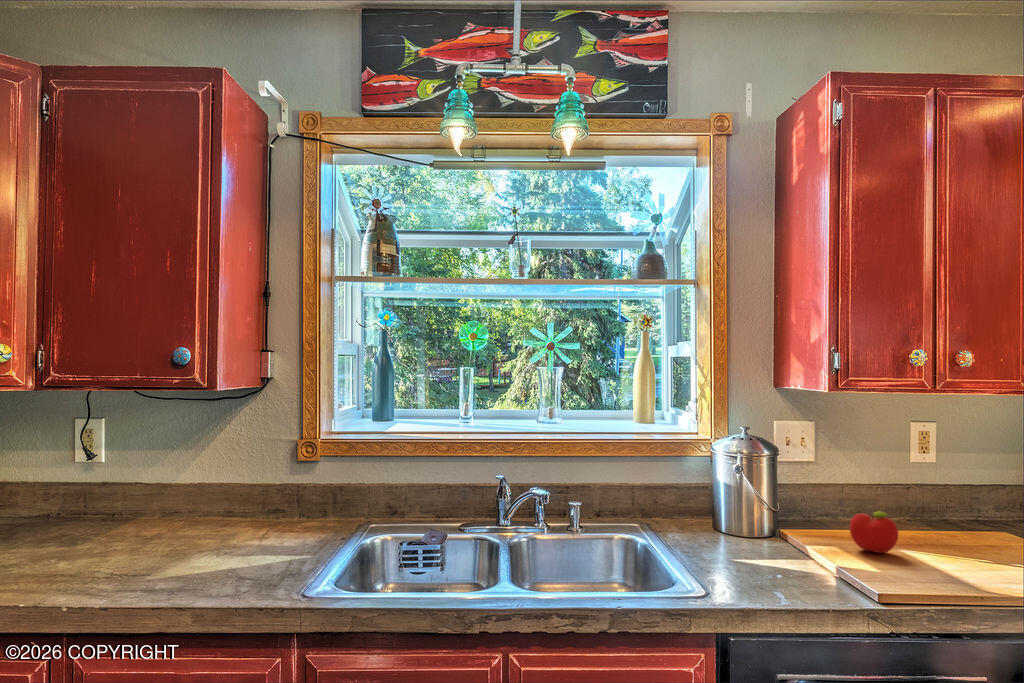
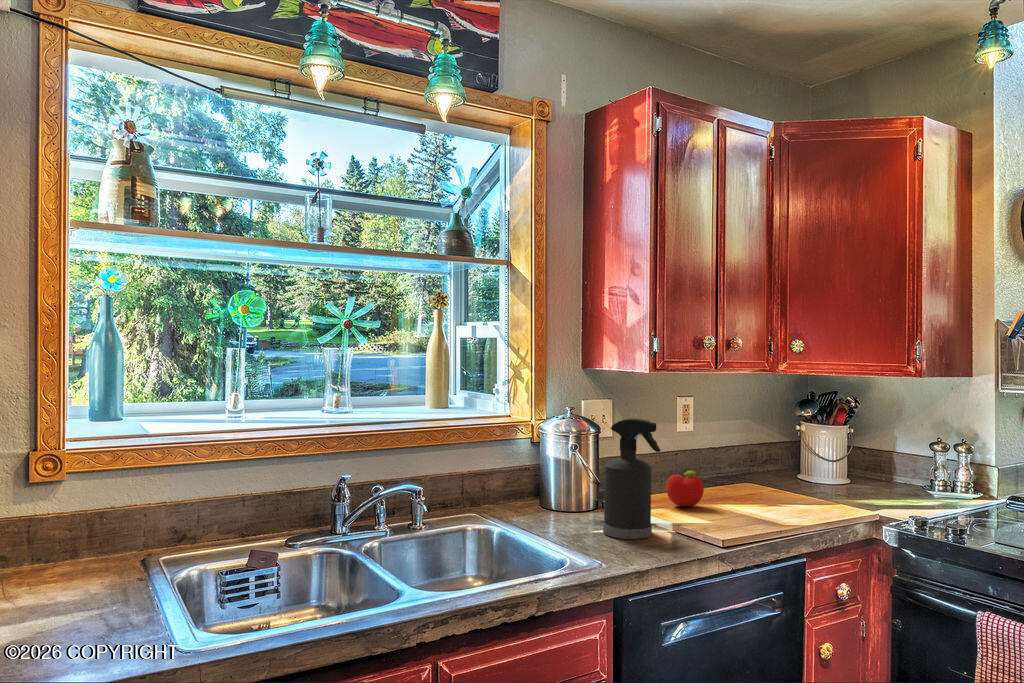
spray bottle: none [743,446,806,579] -> present [603,418,661,539]

